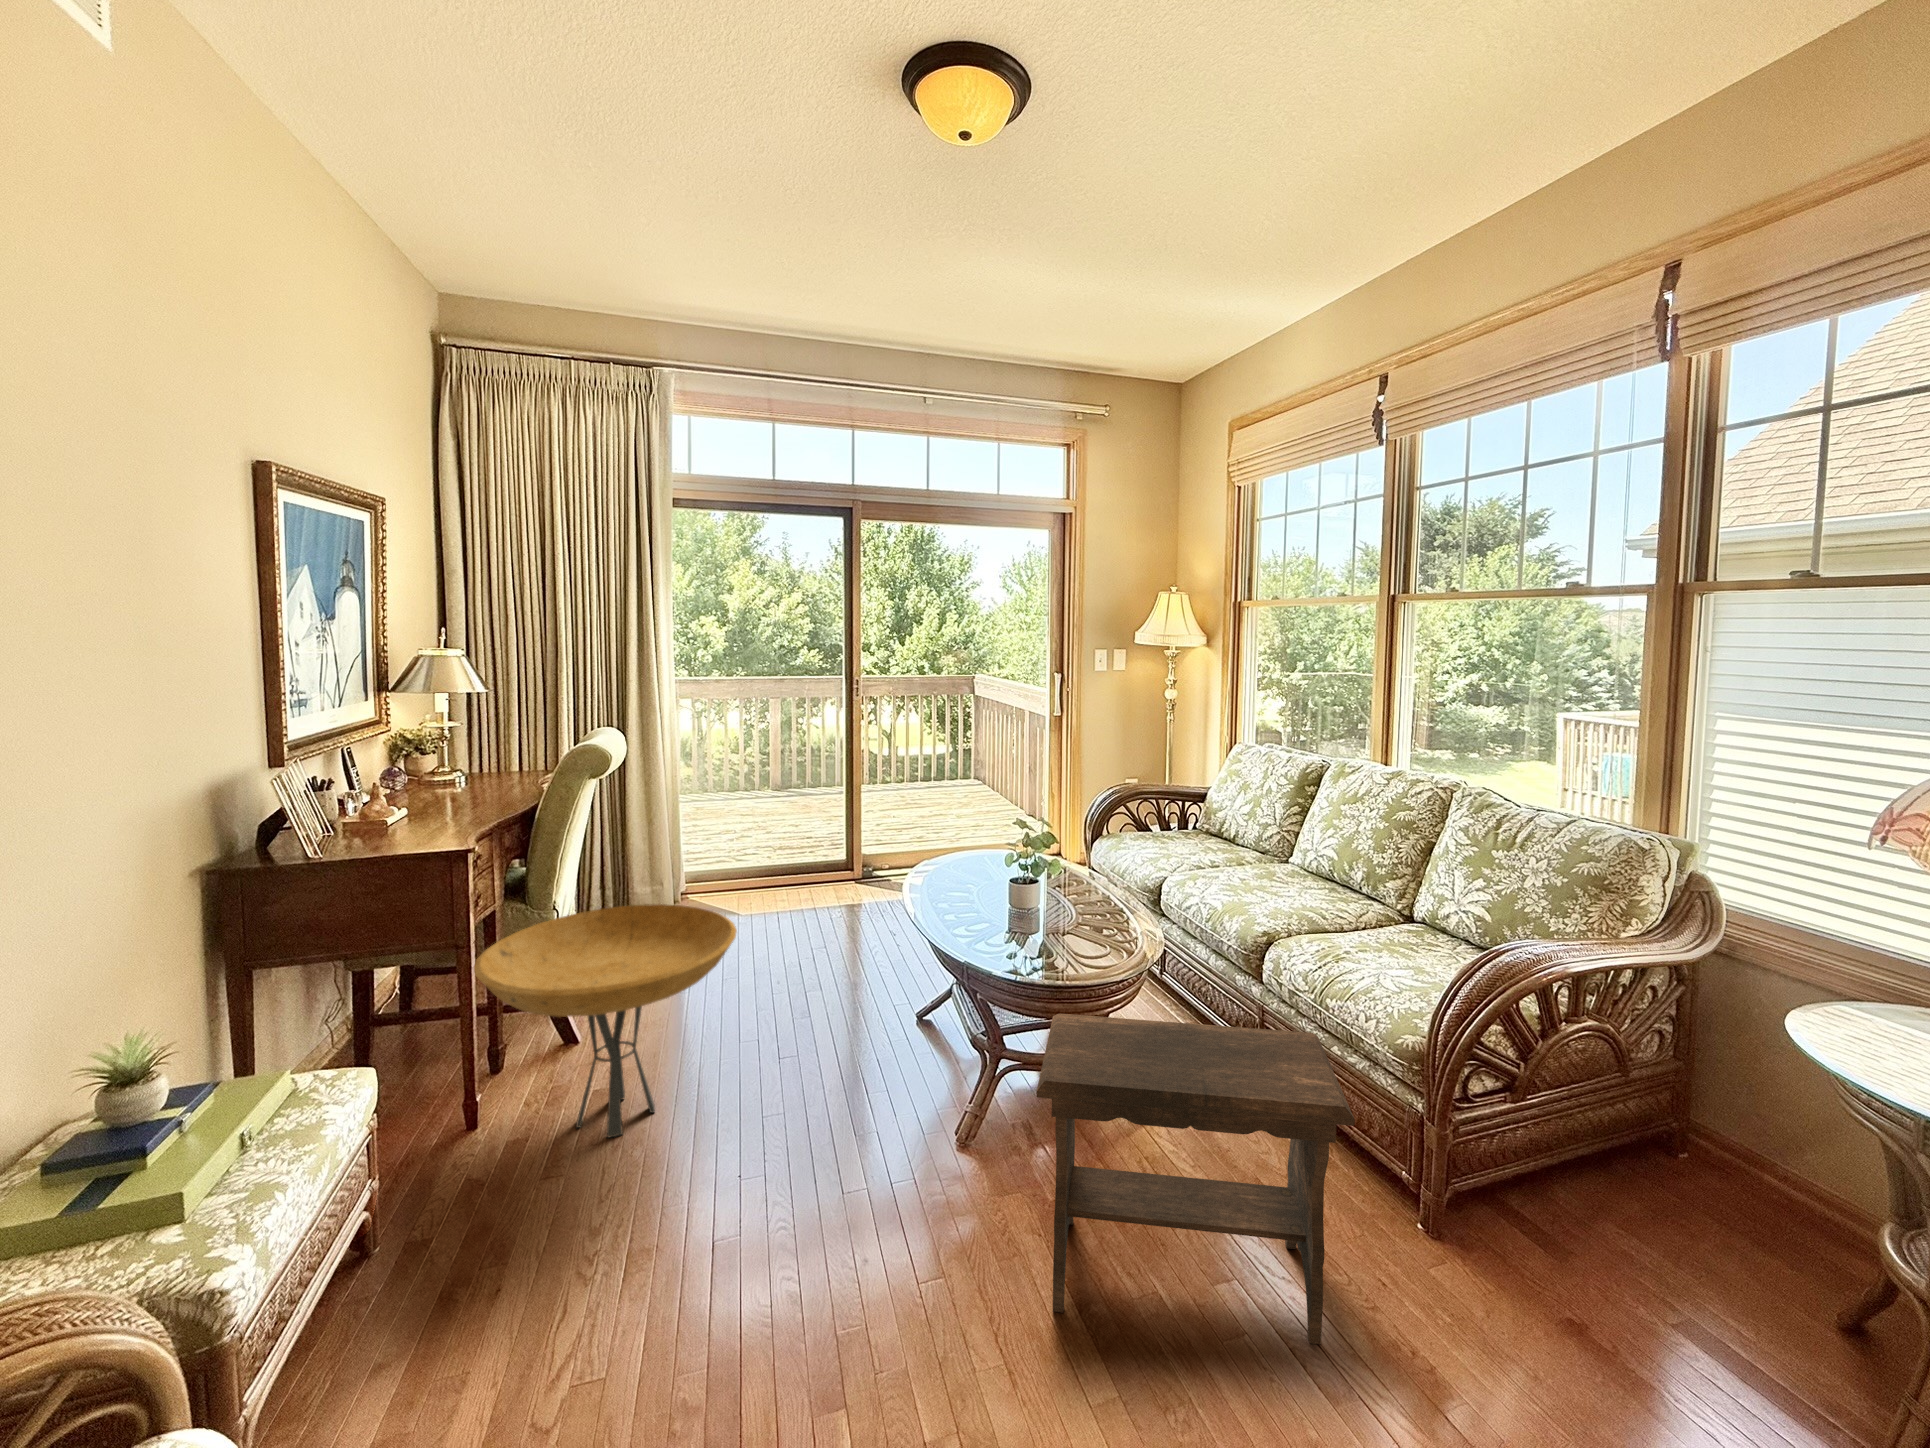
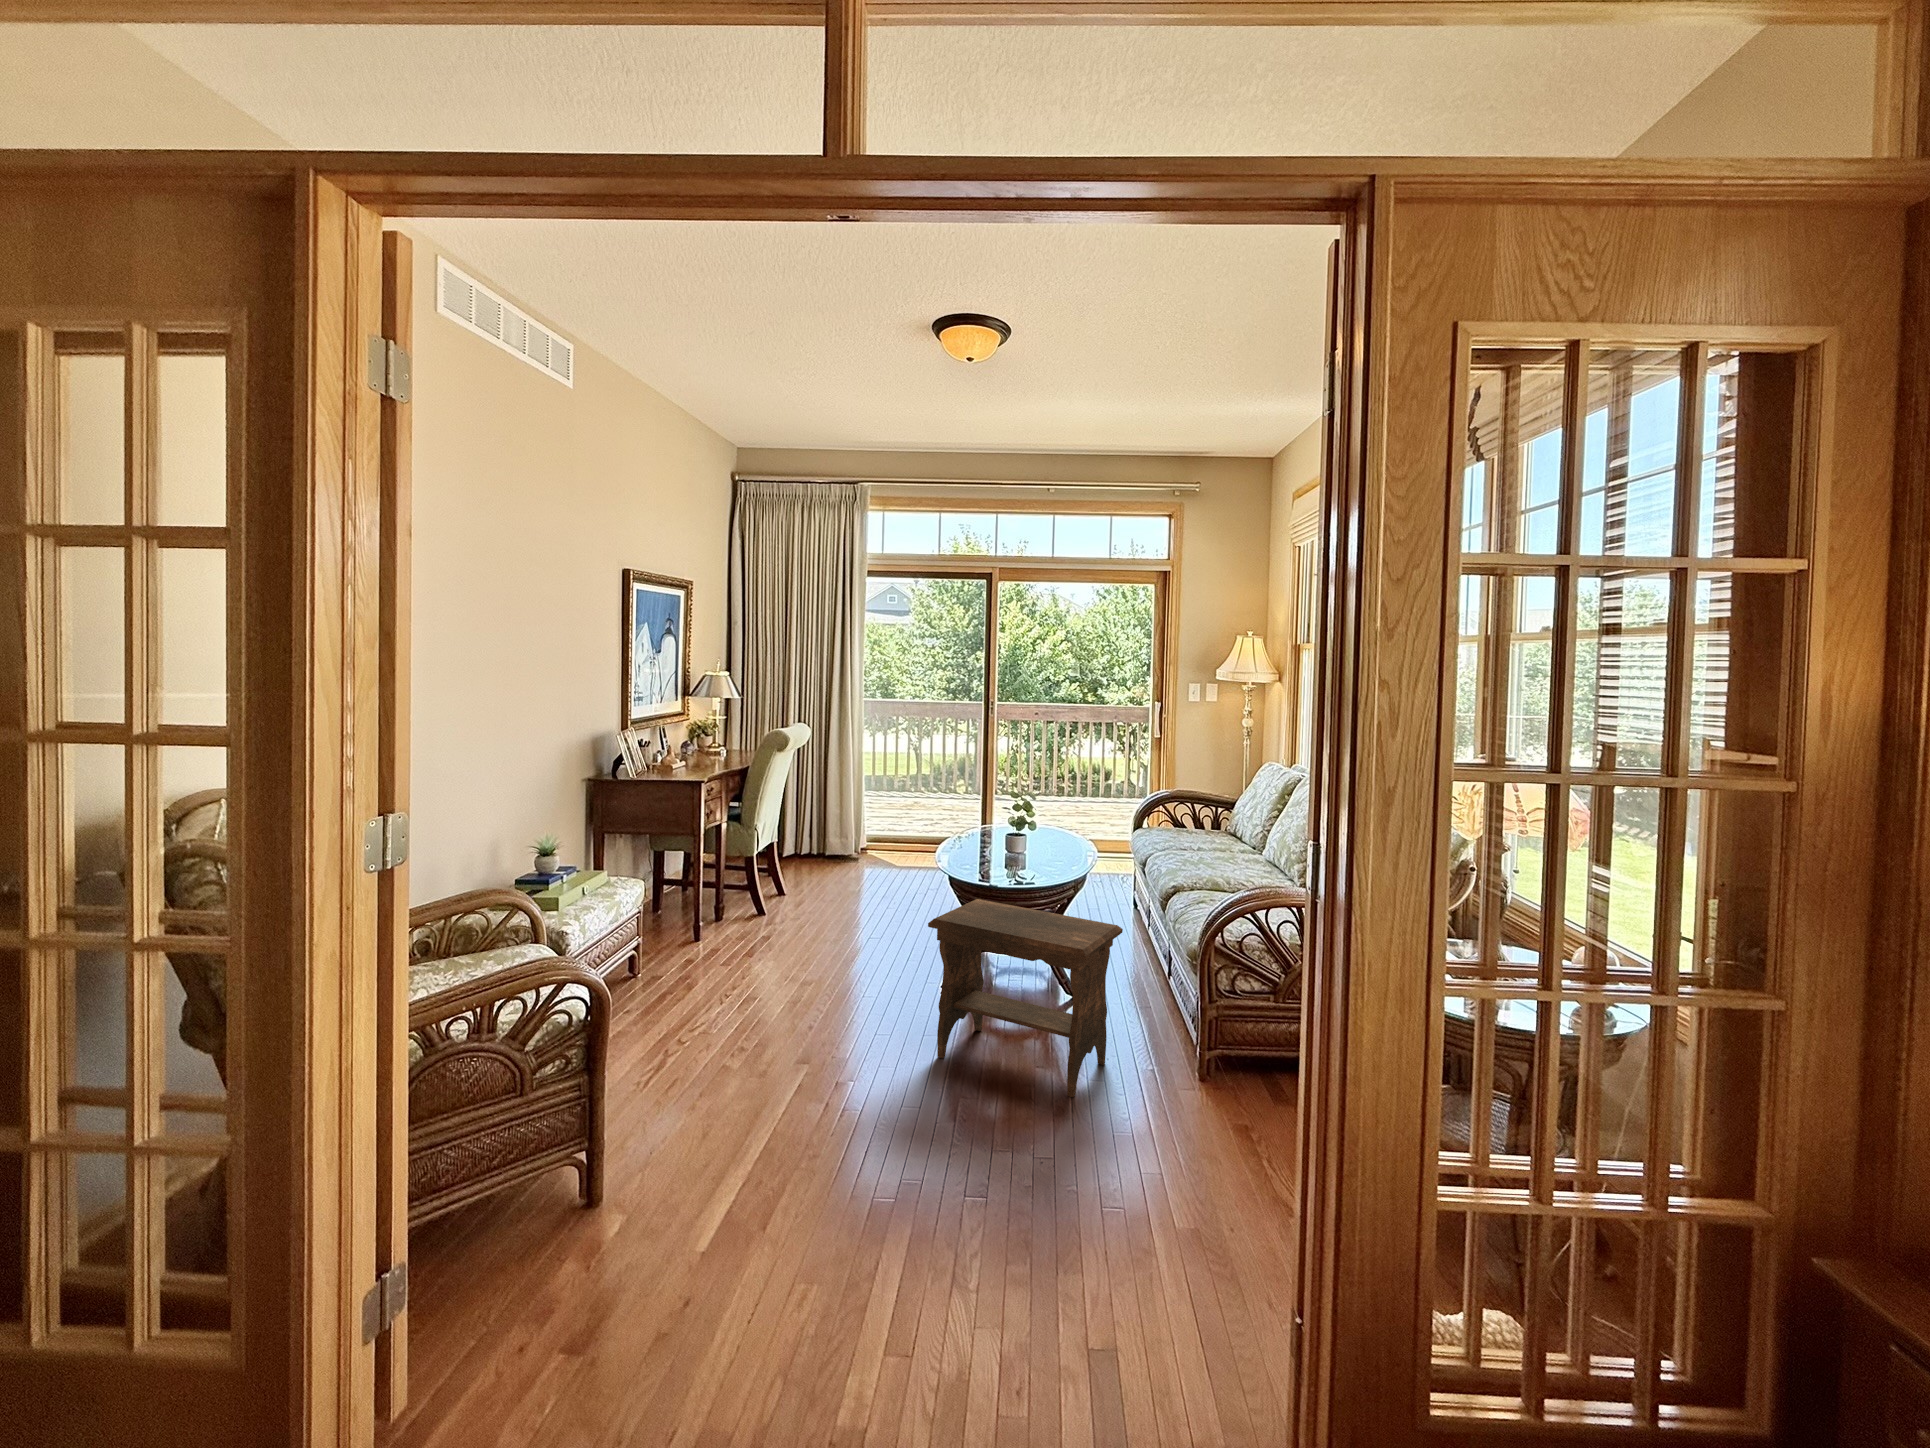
side table: present [474,904,737,1138] -> none [698,830,842,956]

